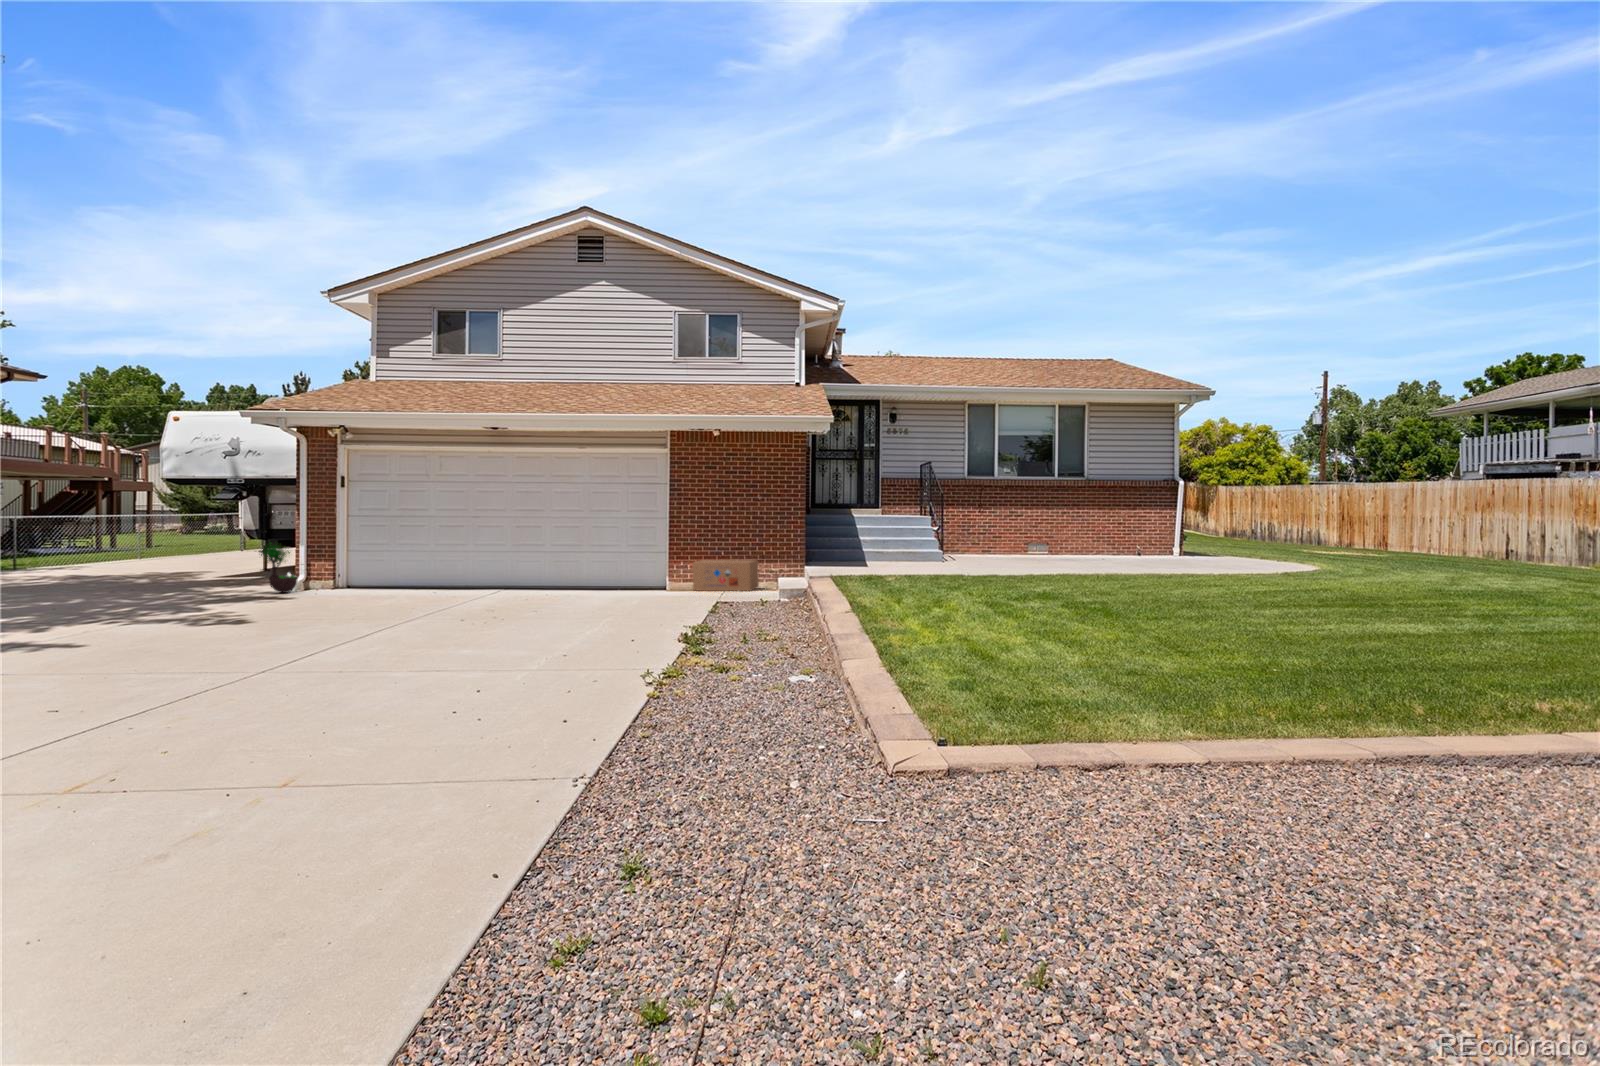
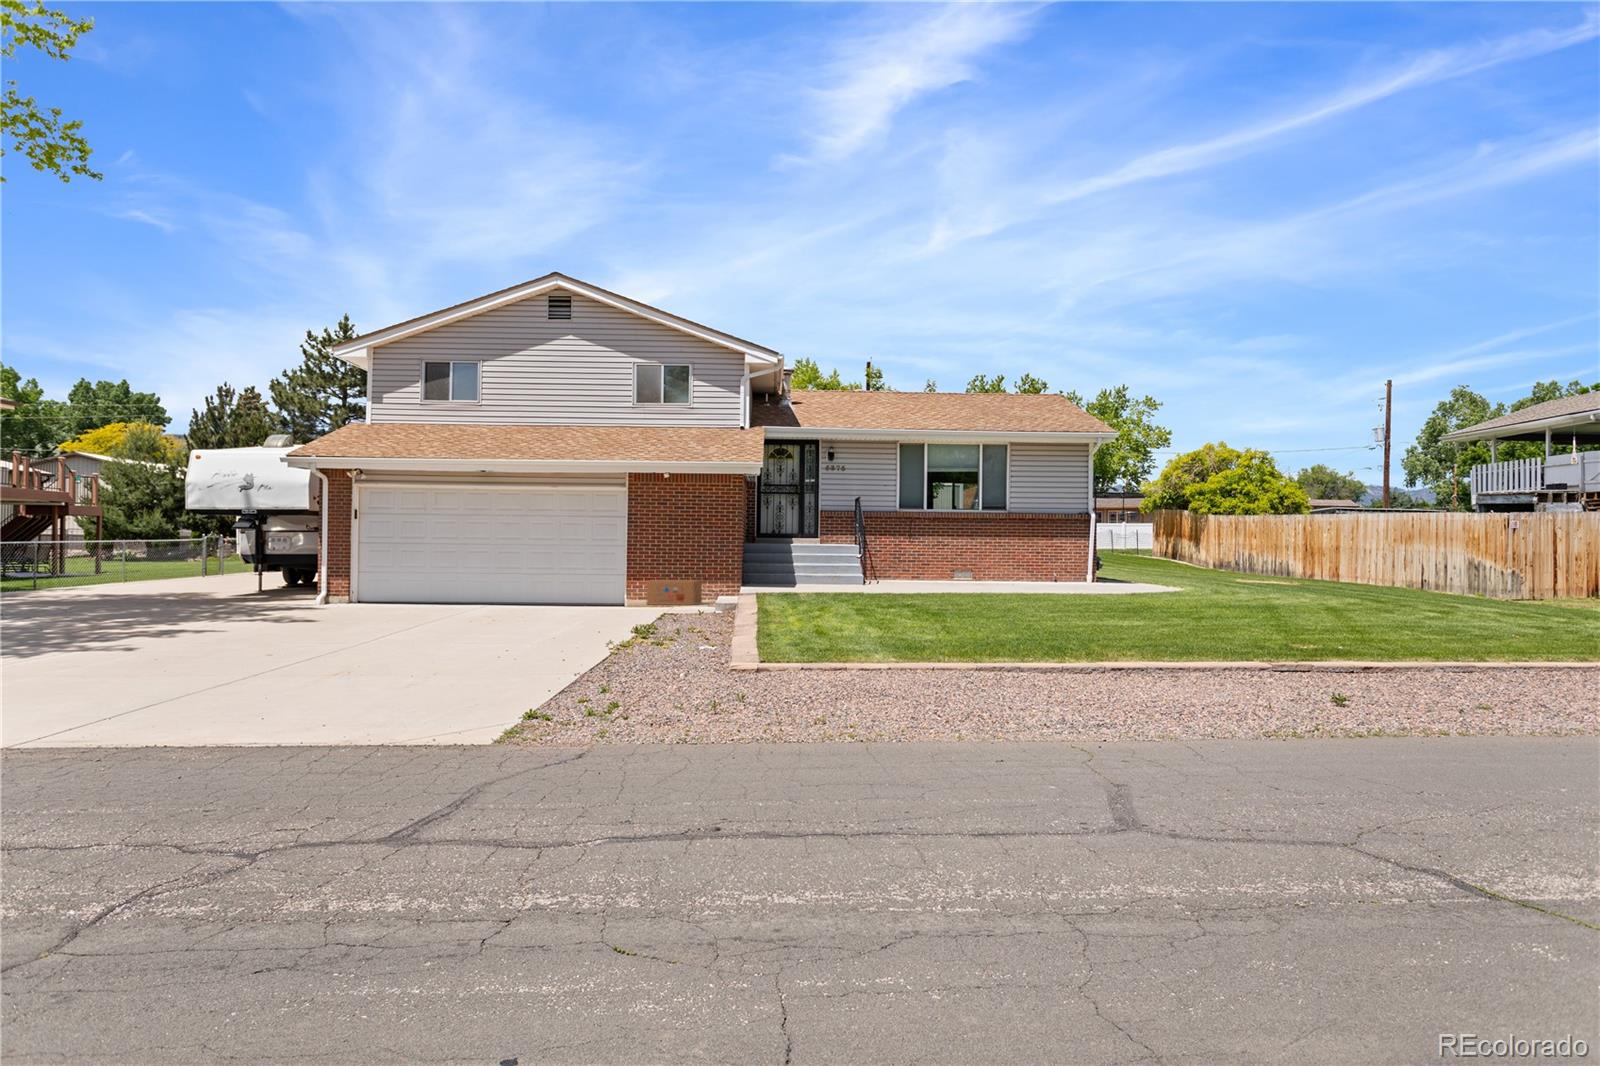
potted tree: present [261,542,298,593] -> none [283,560,314,606]

